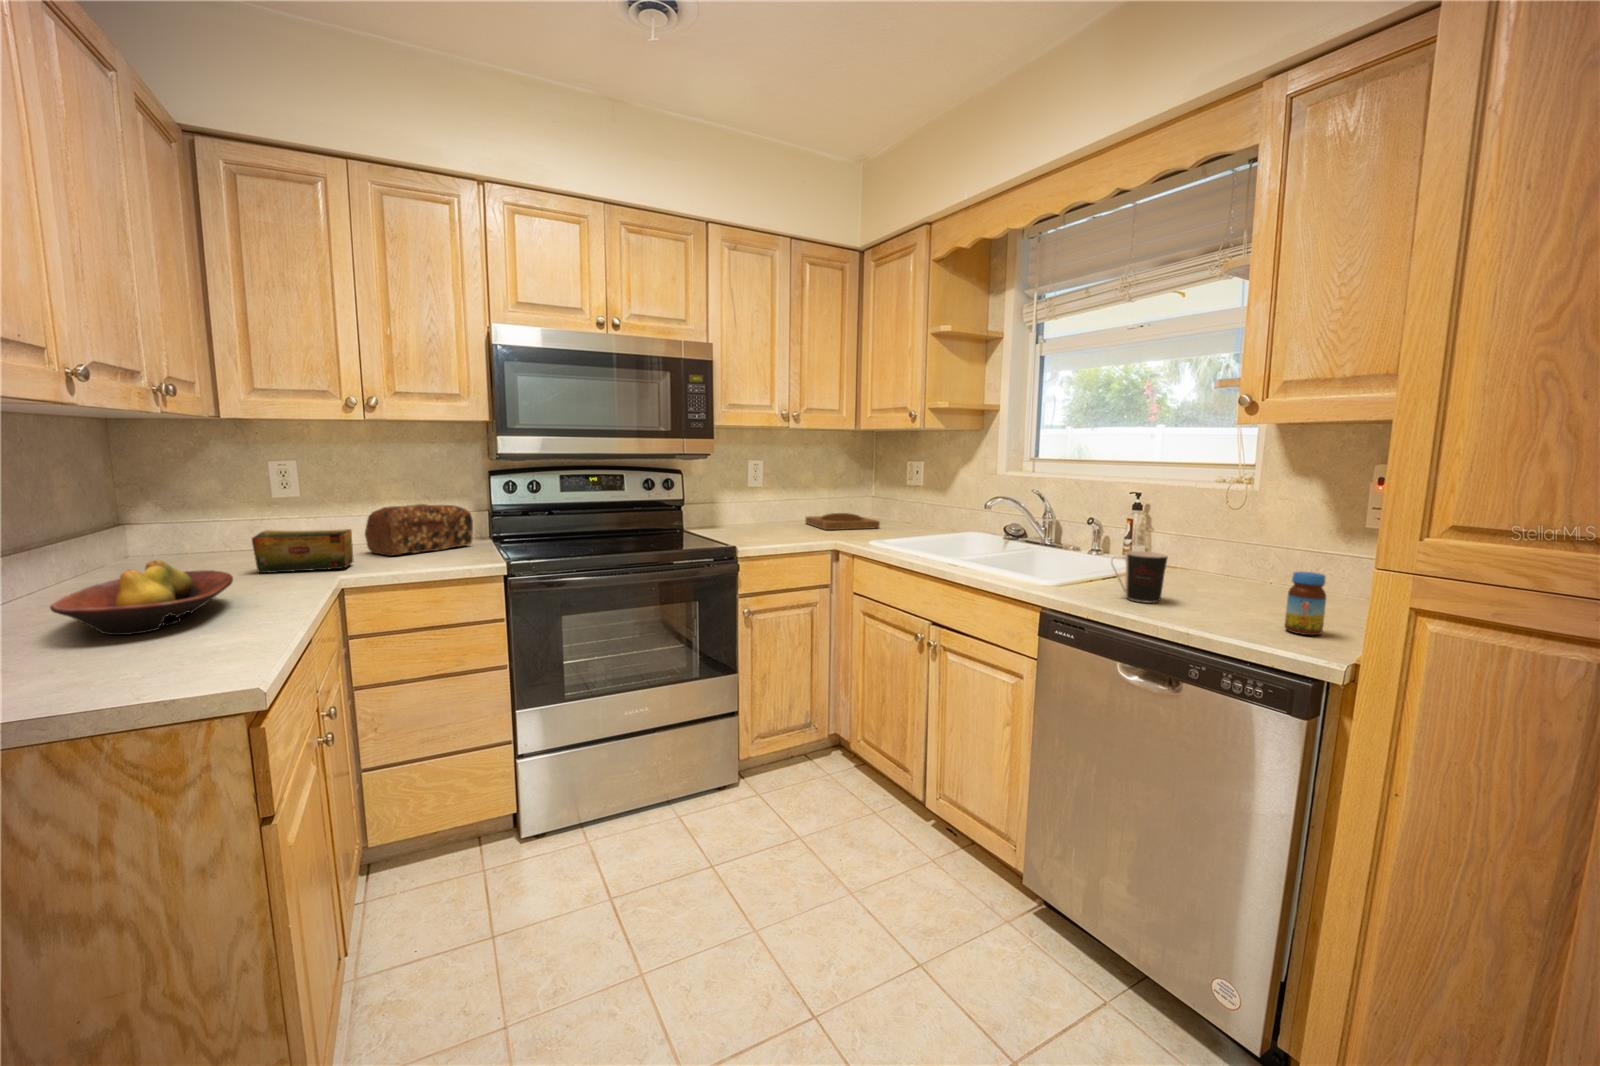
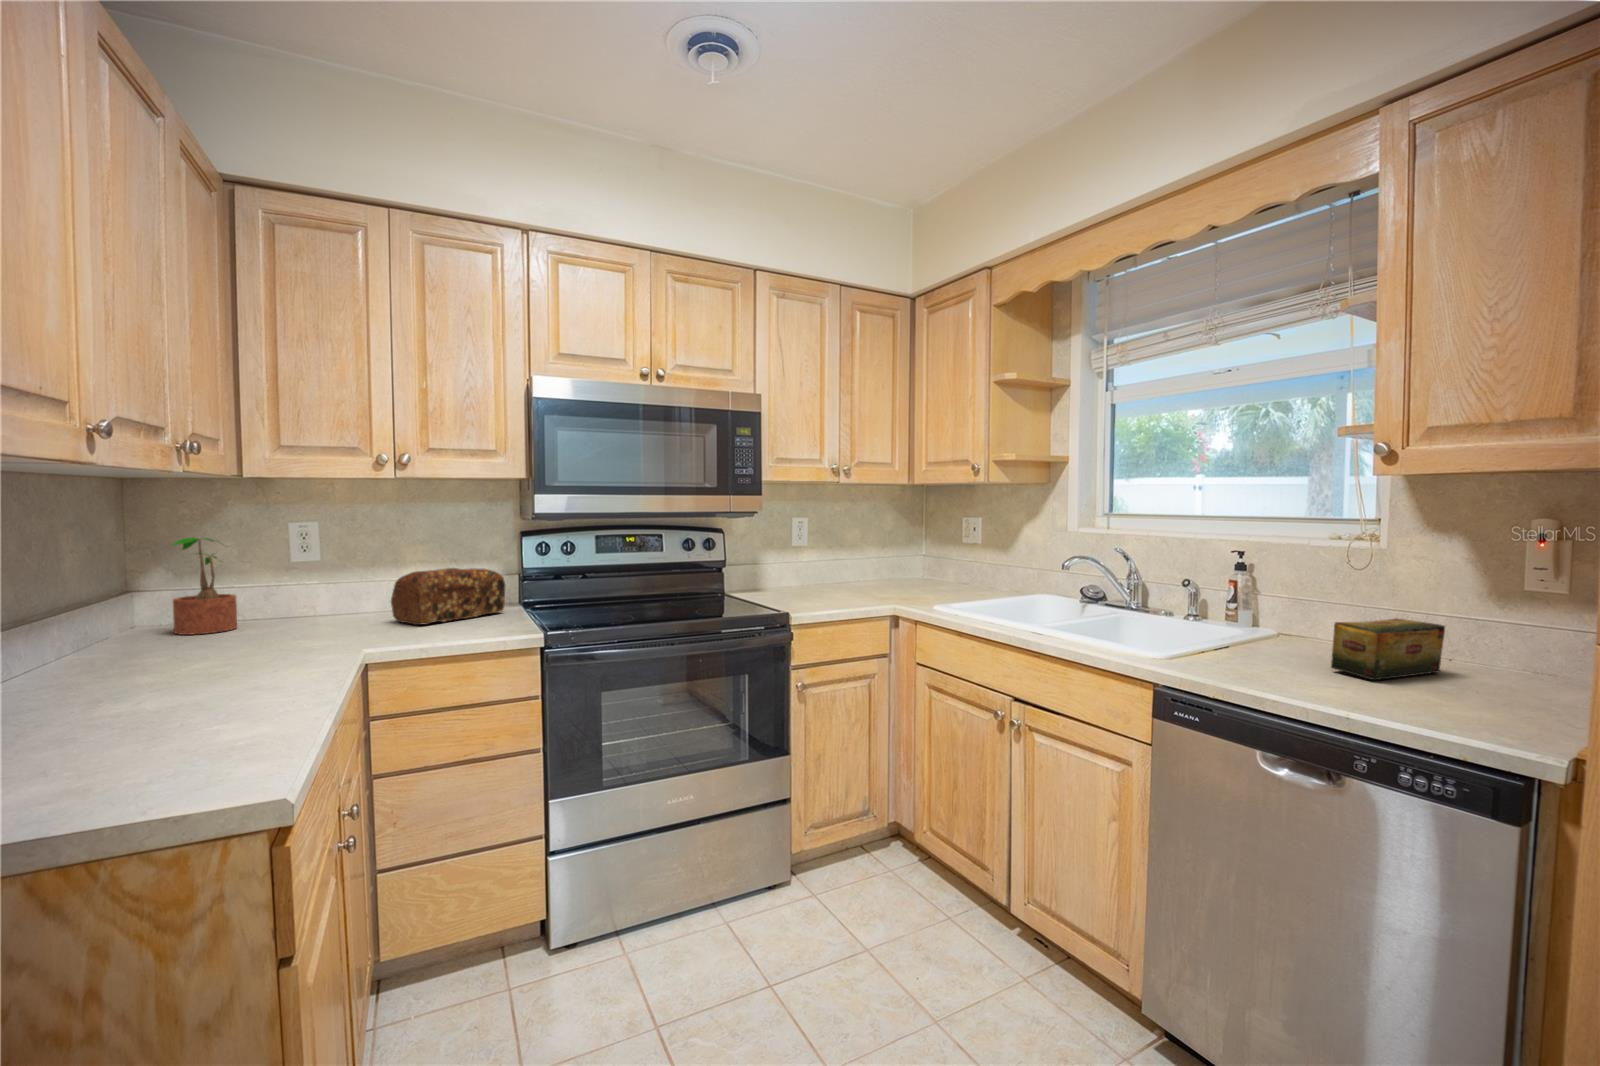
potted plant: none [152,473,222,563] -> present [173,537,237,635]
tray: present [805,513,880,530] -> none [853,574,935,592]
tea box: present [252,529,353,573] -> present [1331,618,1445,680]
coffee cup: present [1111,551,1168,603] -> none [1235,619,1305,679]
fruit bowl: present [50,560,233,635] -> none [45,637,252,727]
jar: present [1284,572,1326,635] -> none [1468,645,1521,722]

